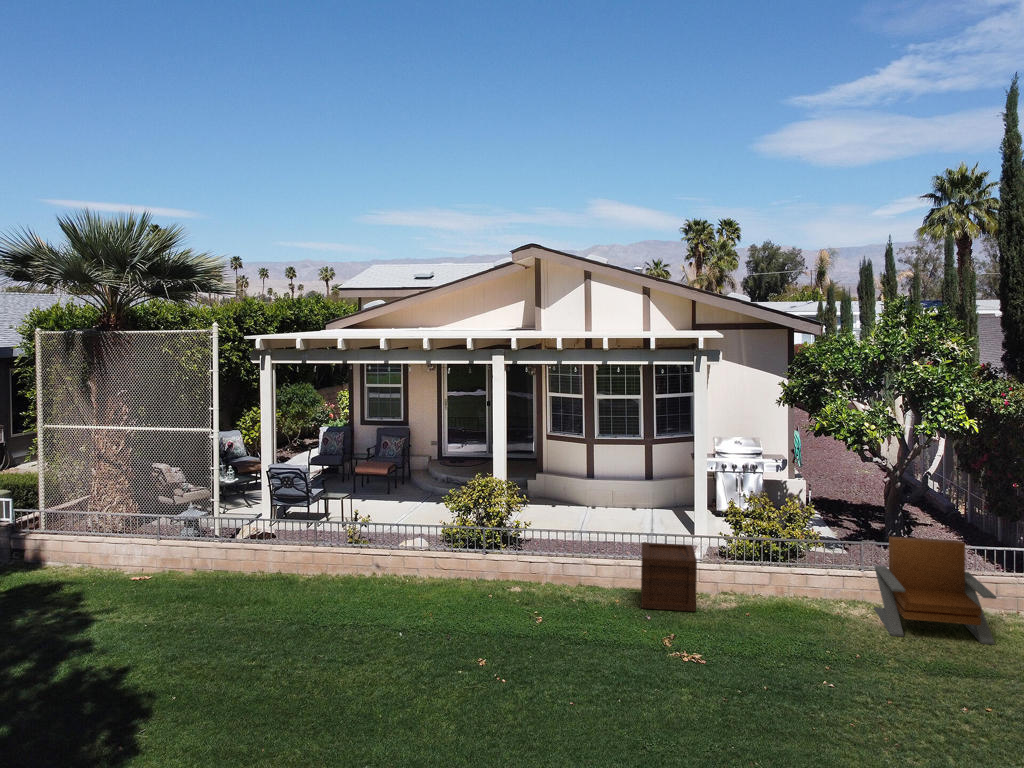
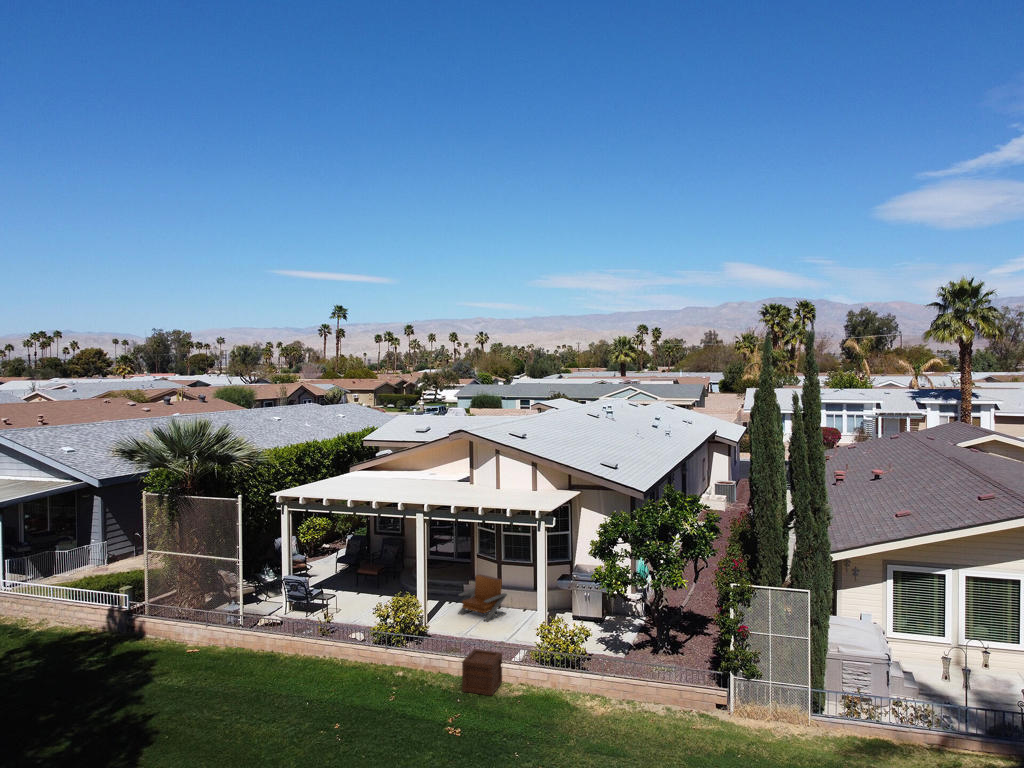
lounge chair: present [874,537,997,644] -> present [458,575,507,622]

